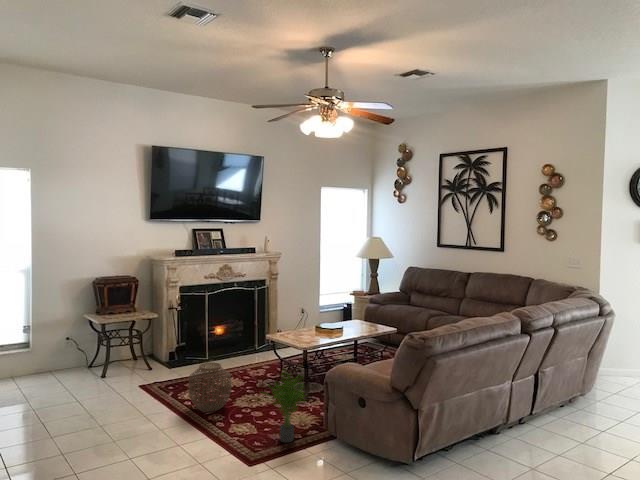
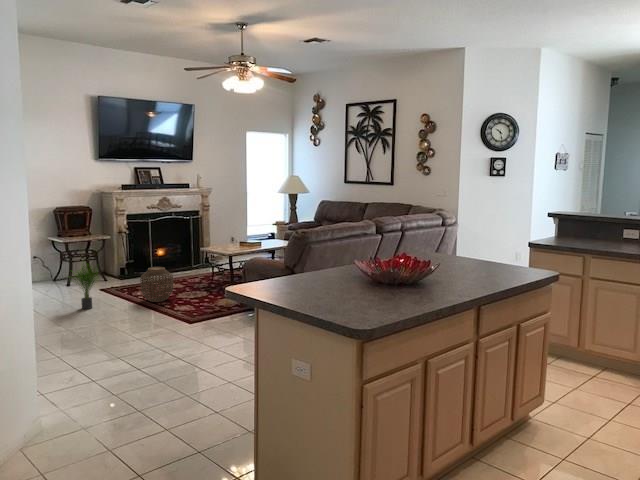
potted plant: present [269,373,301,443] -> present [75,266,97,309]

